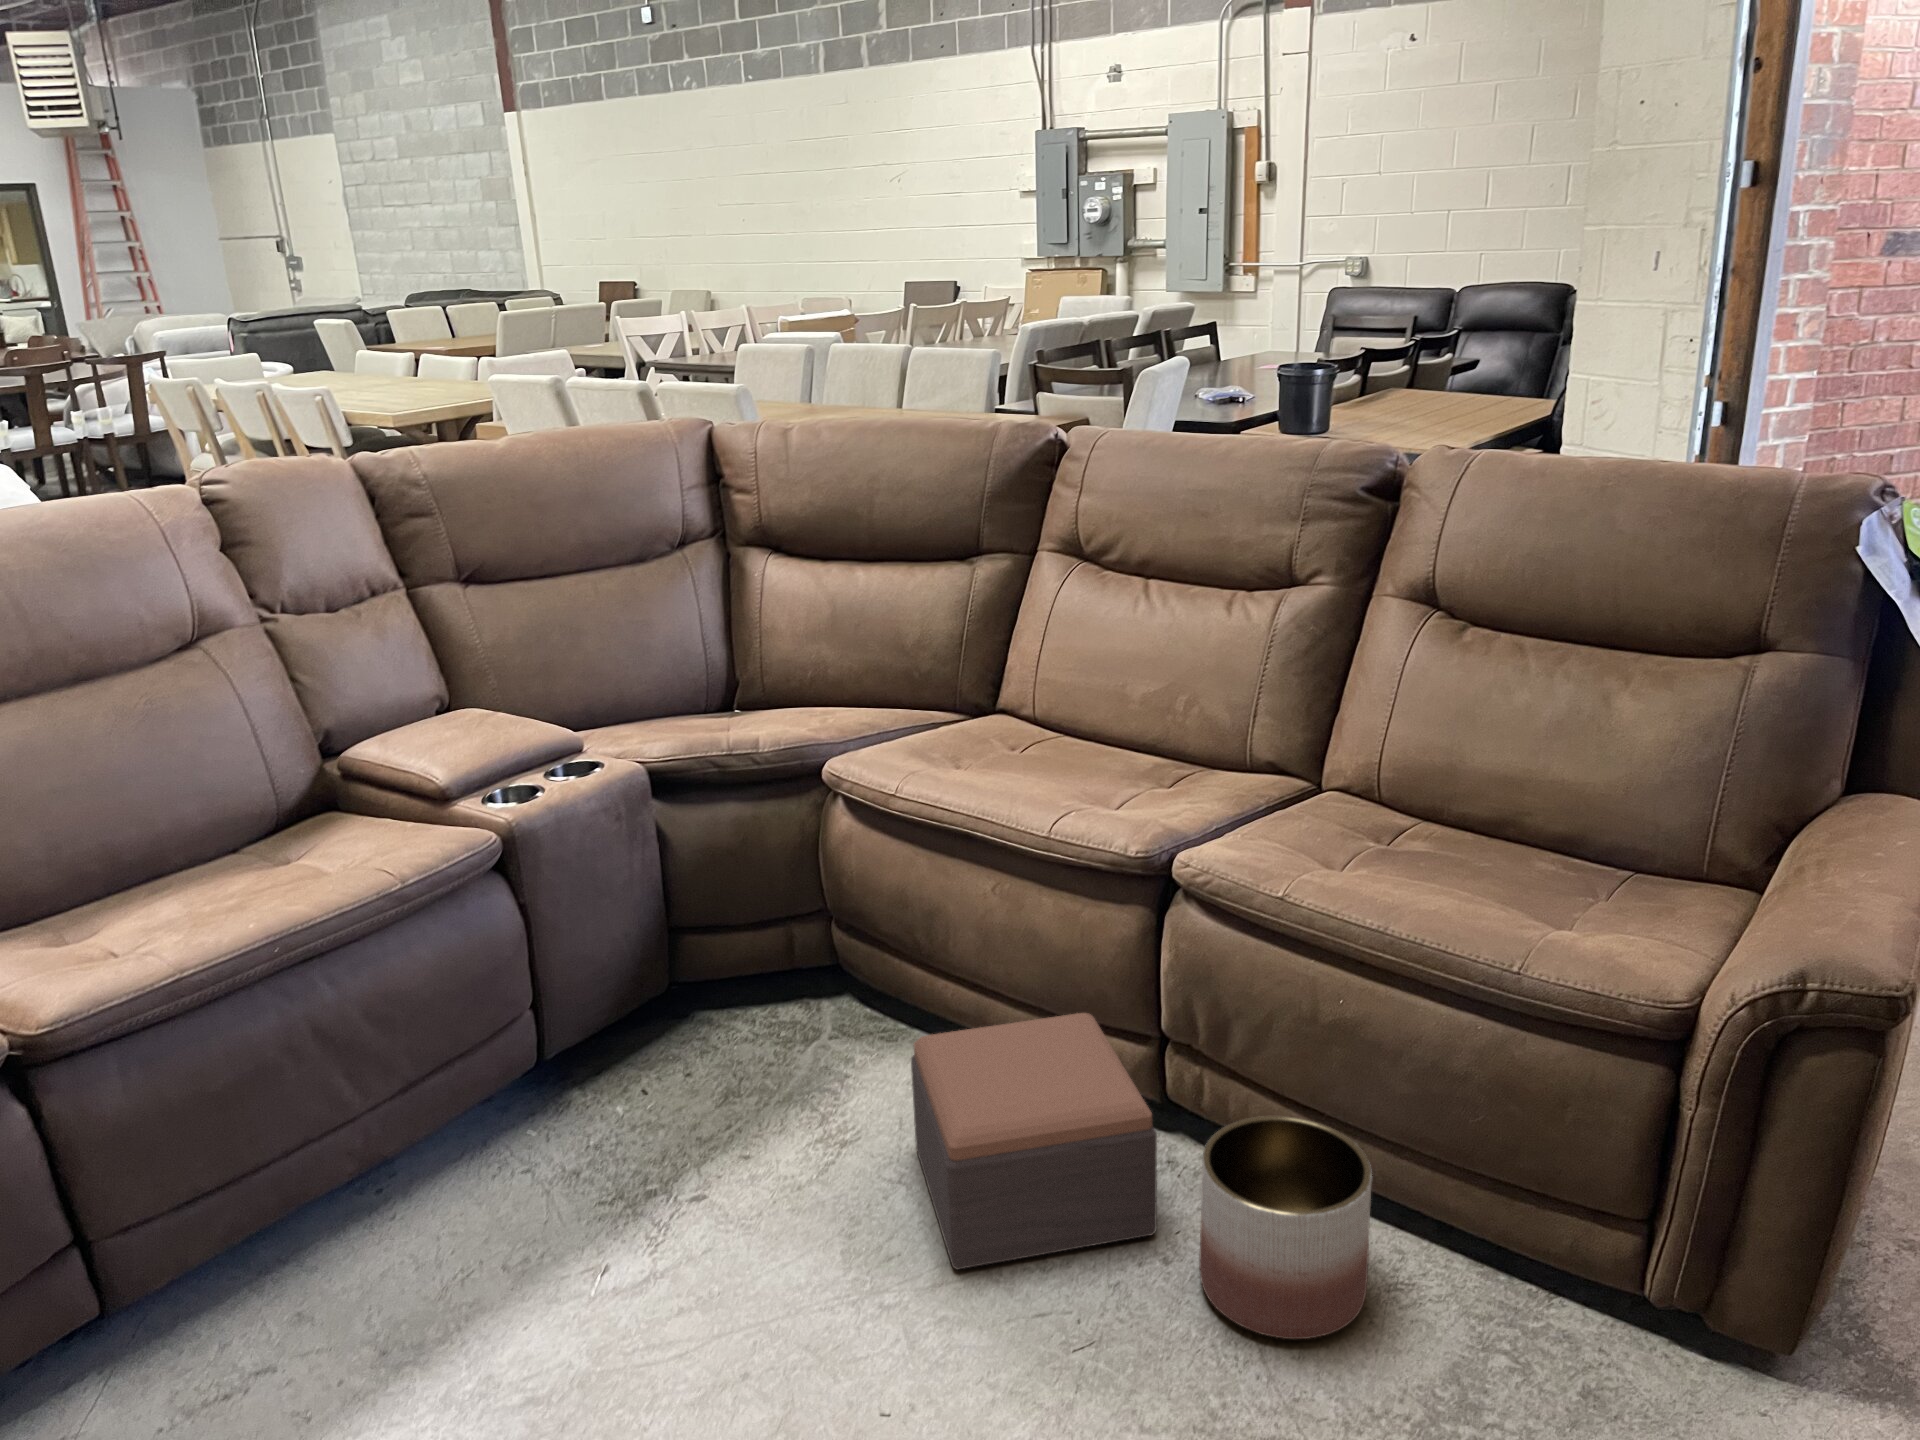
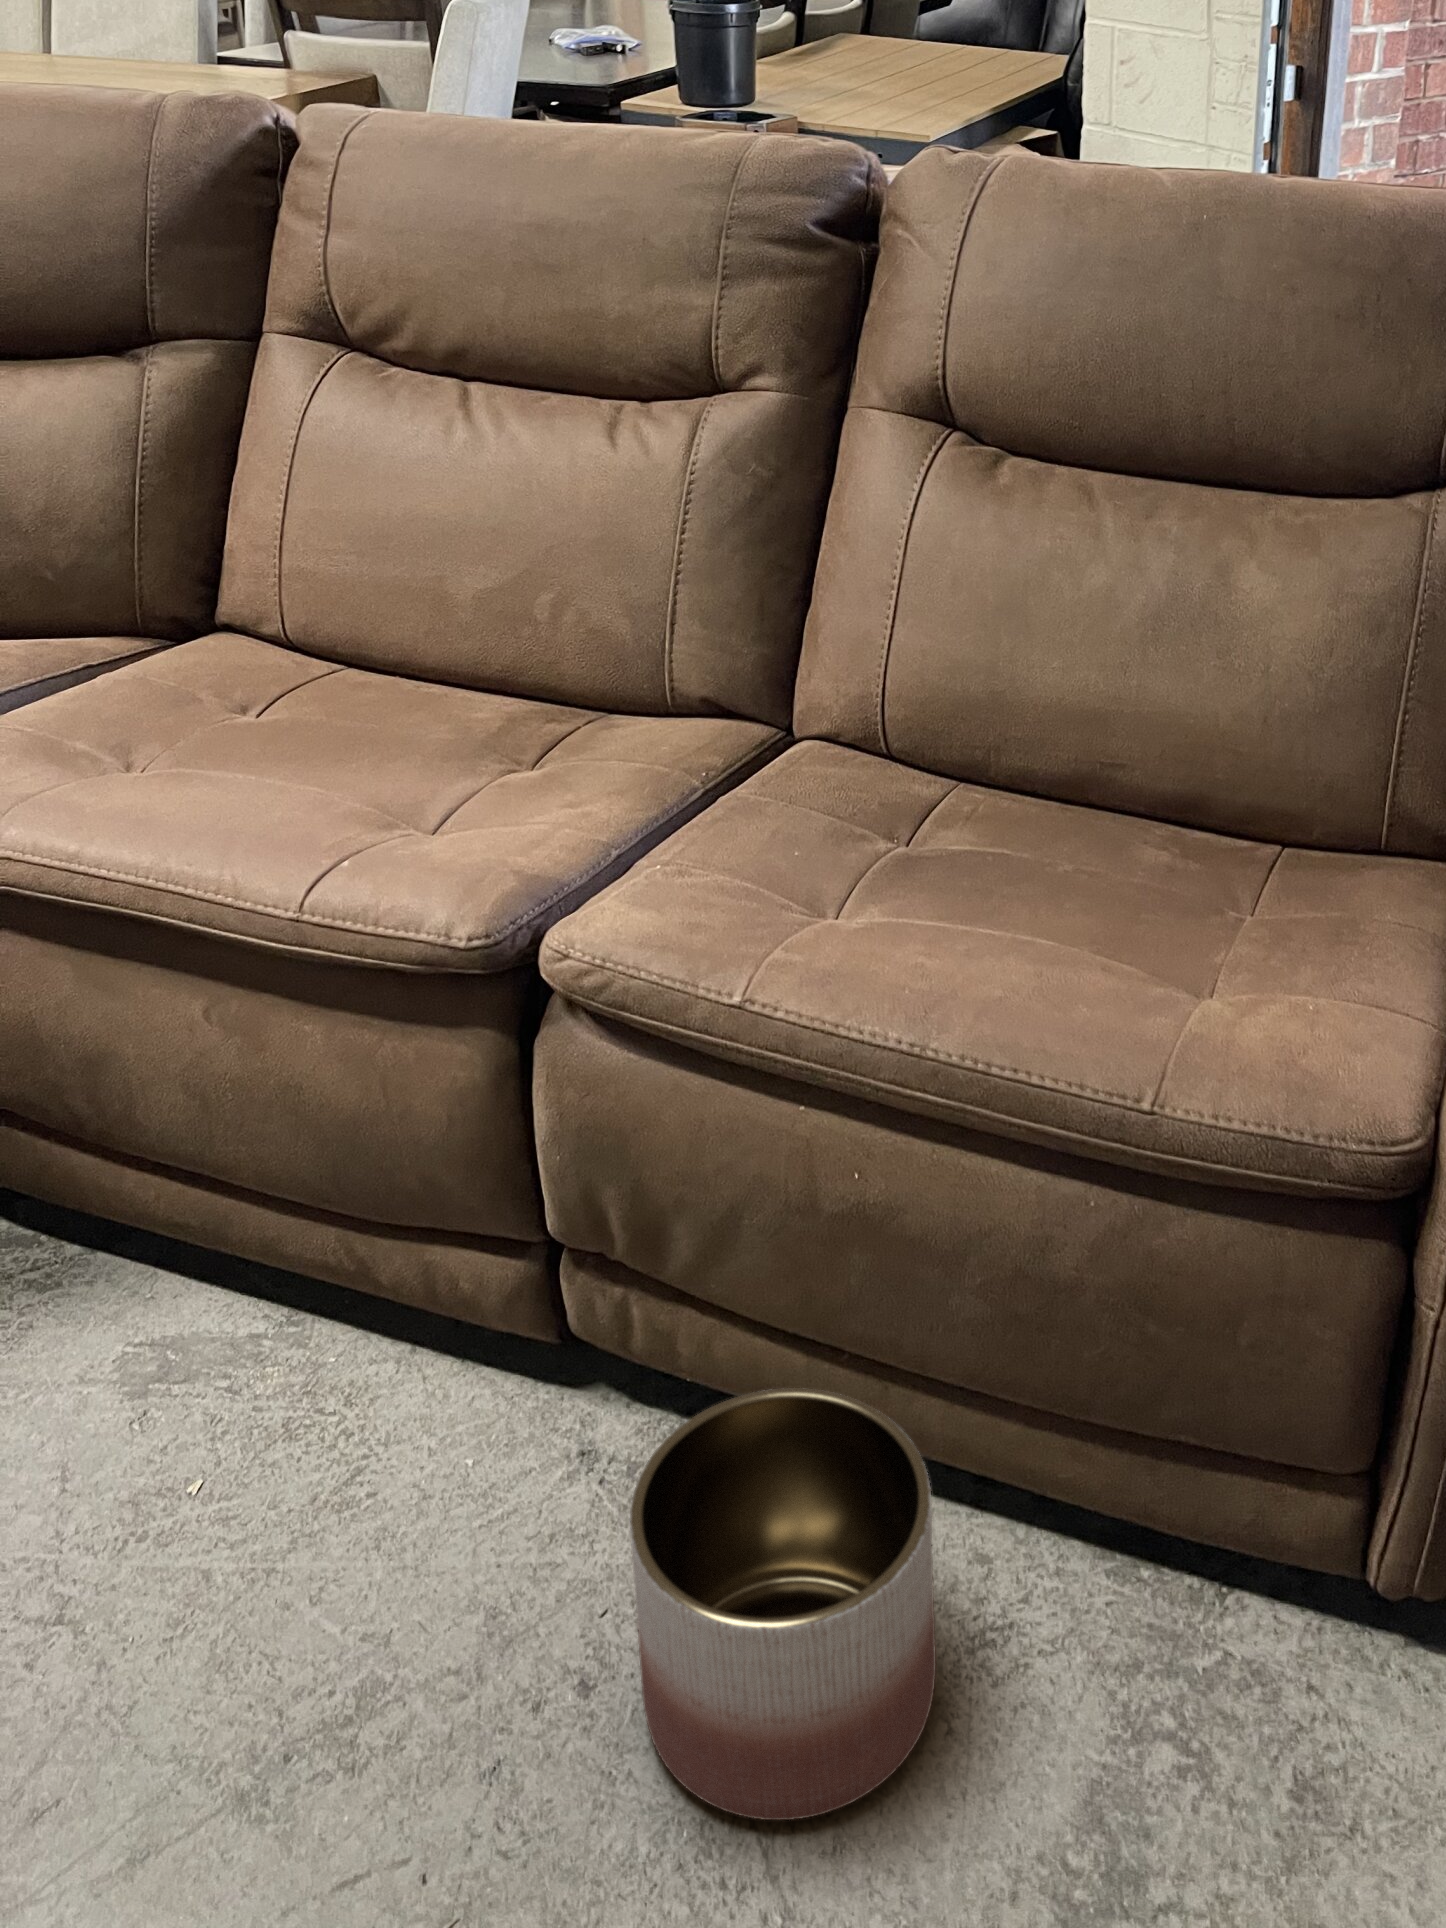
footstool: present [911,1013,1157,1270] -> none [55,1223,562,1819]

